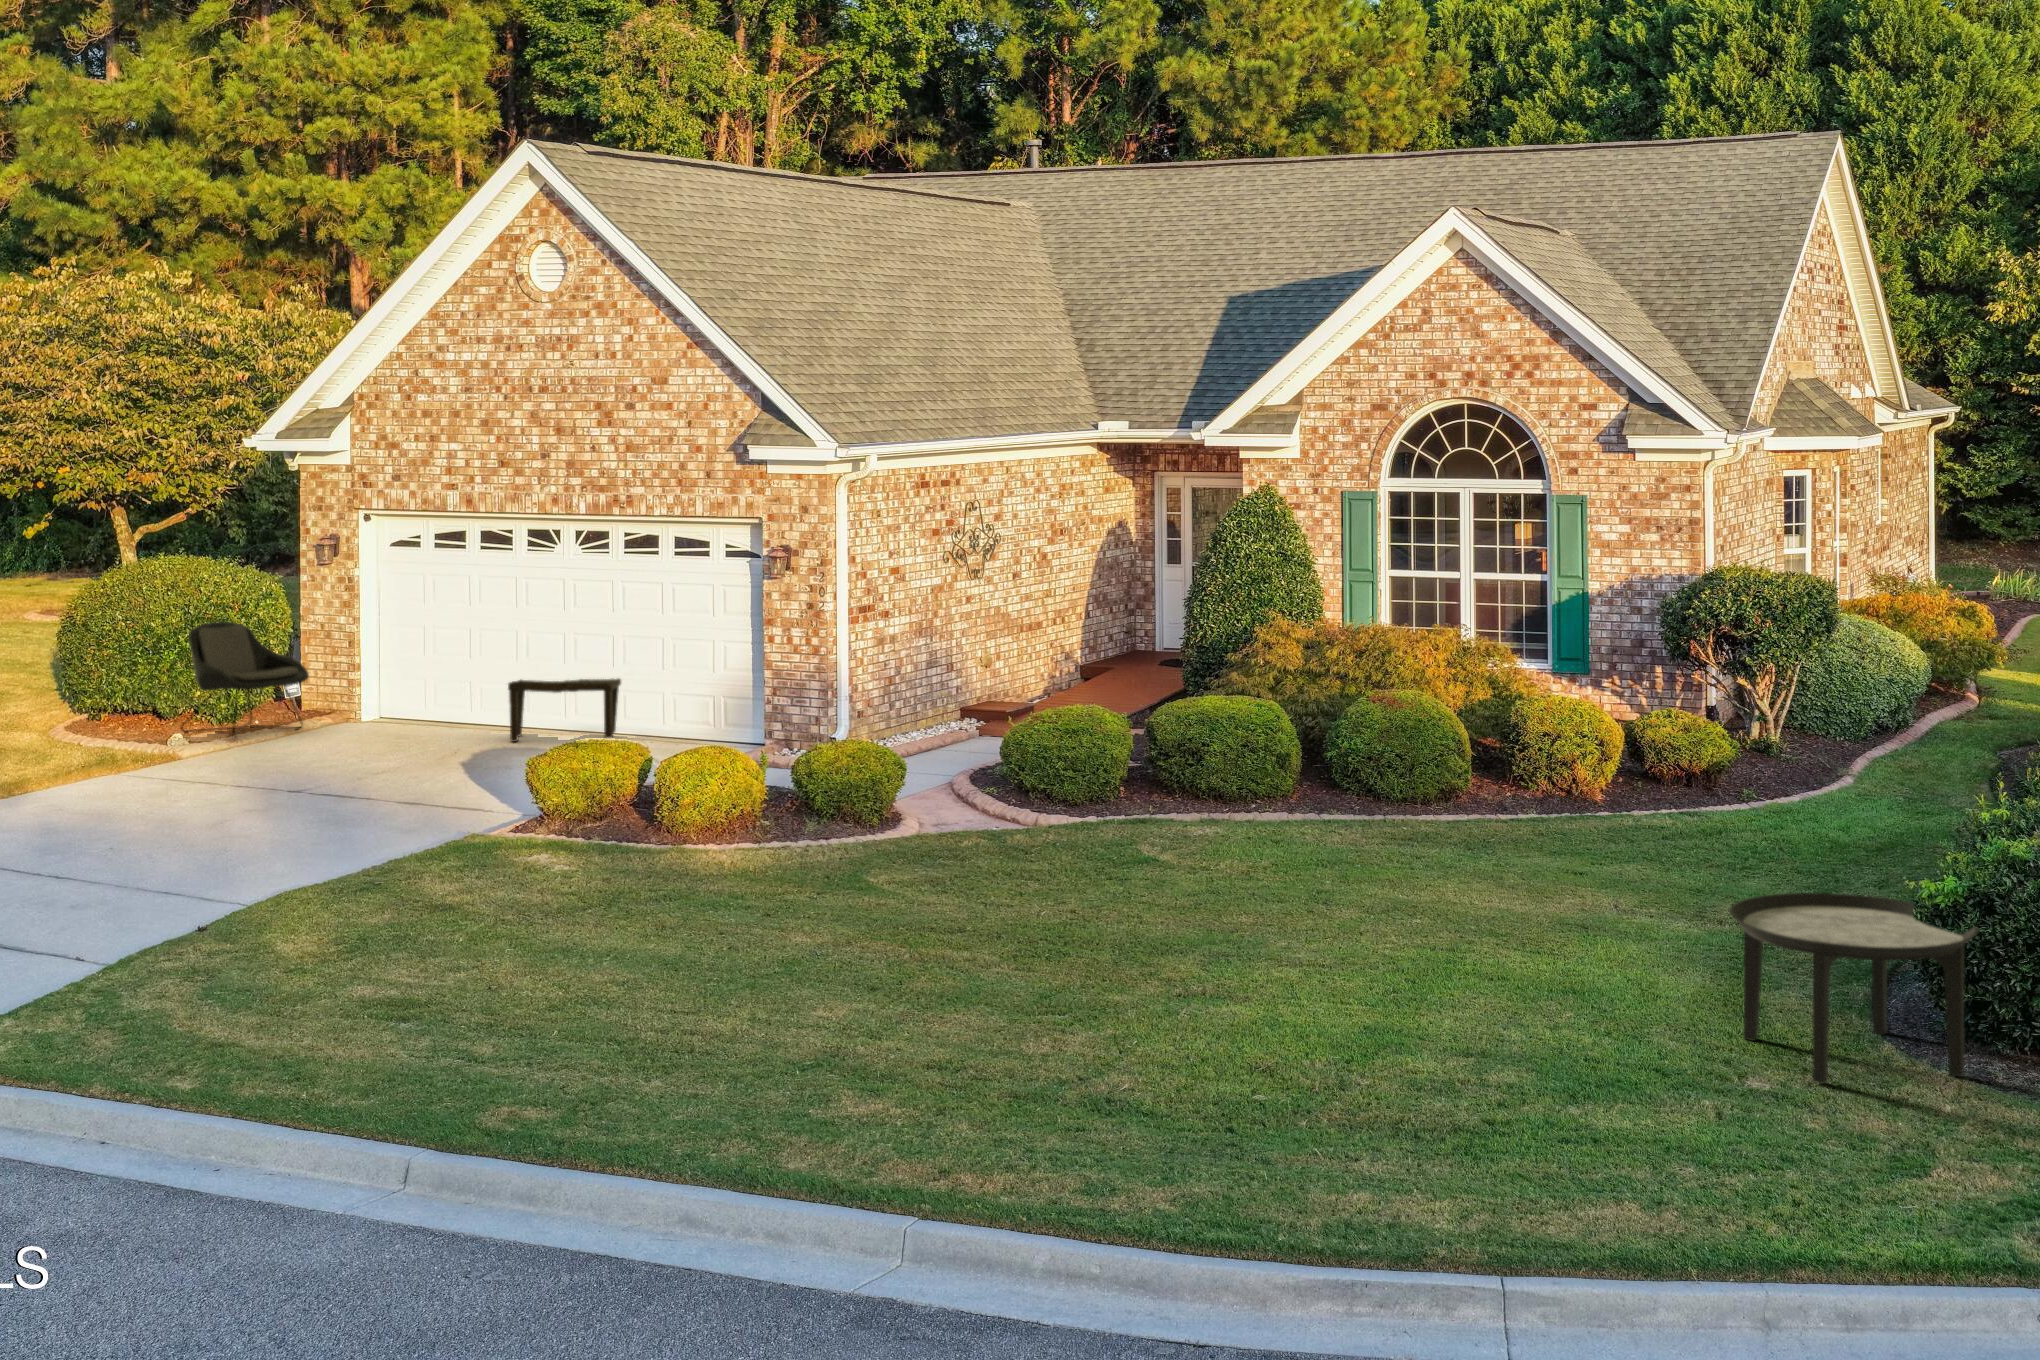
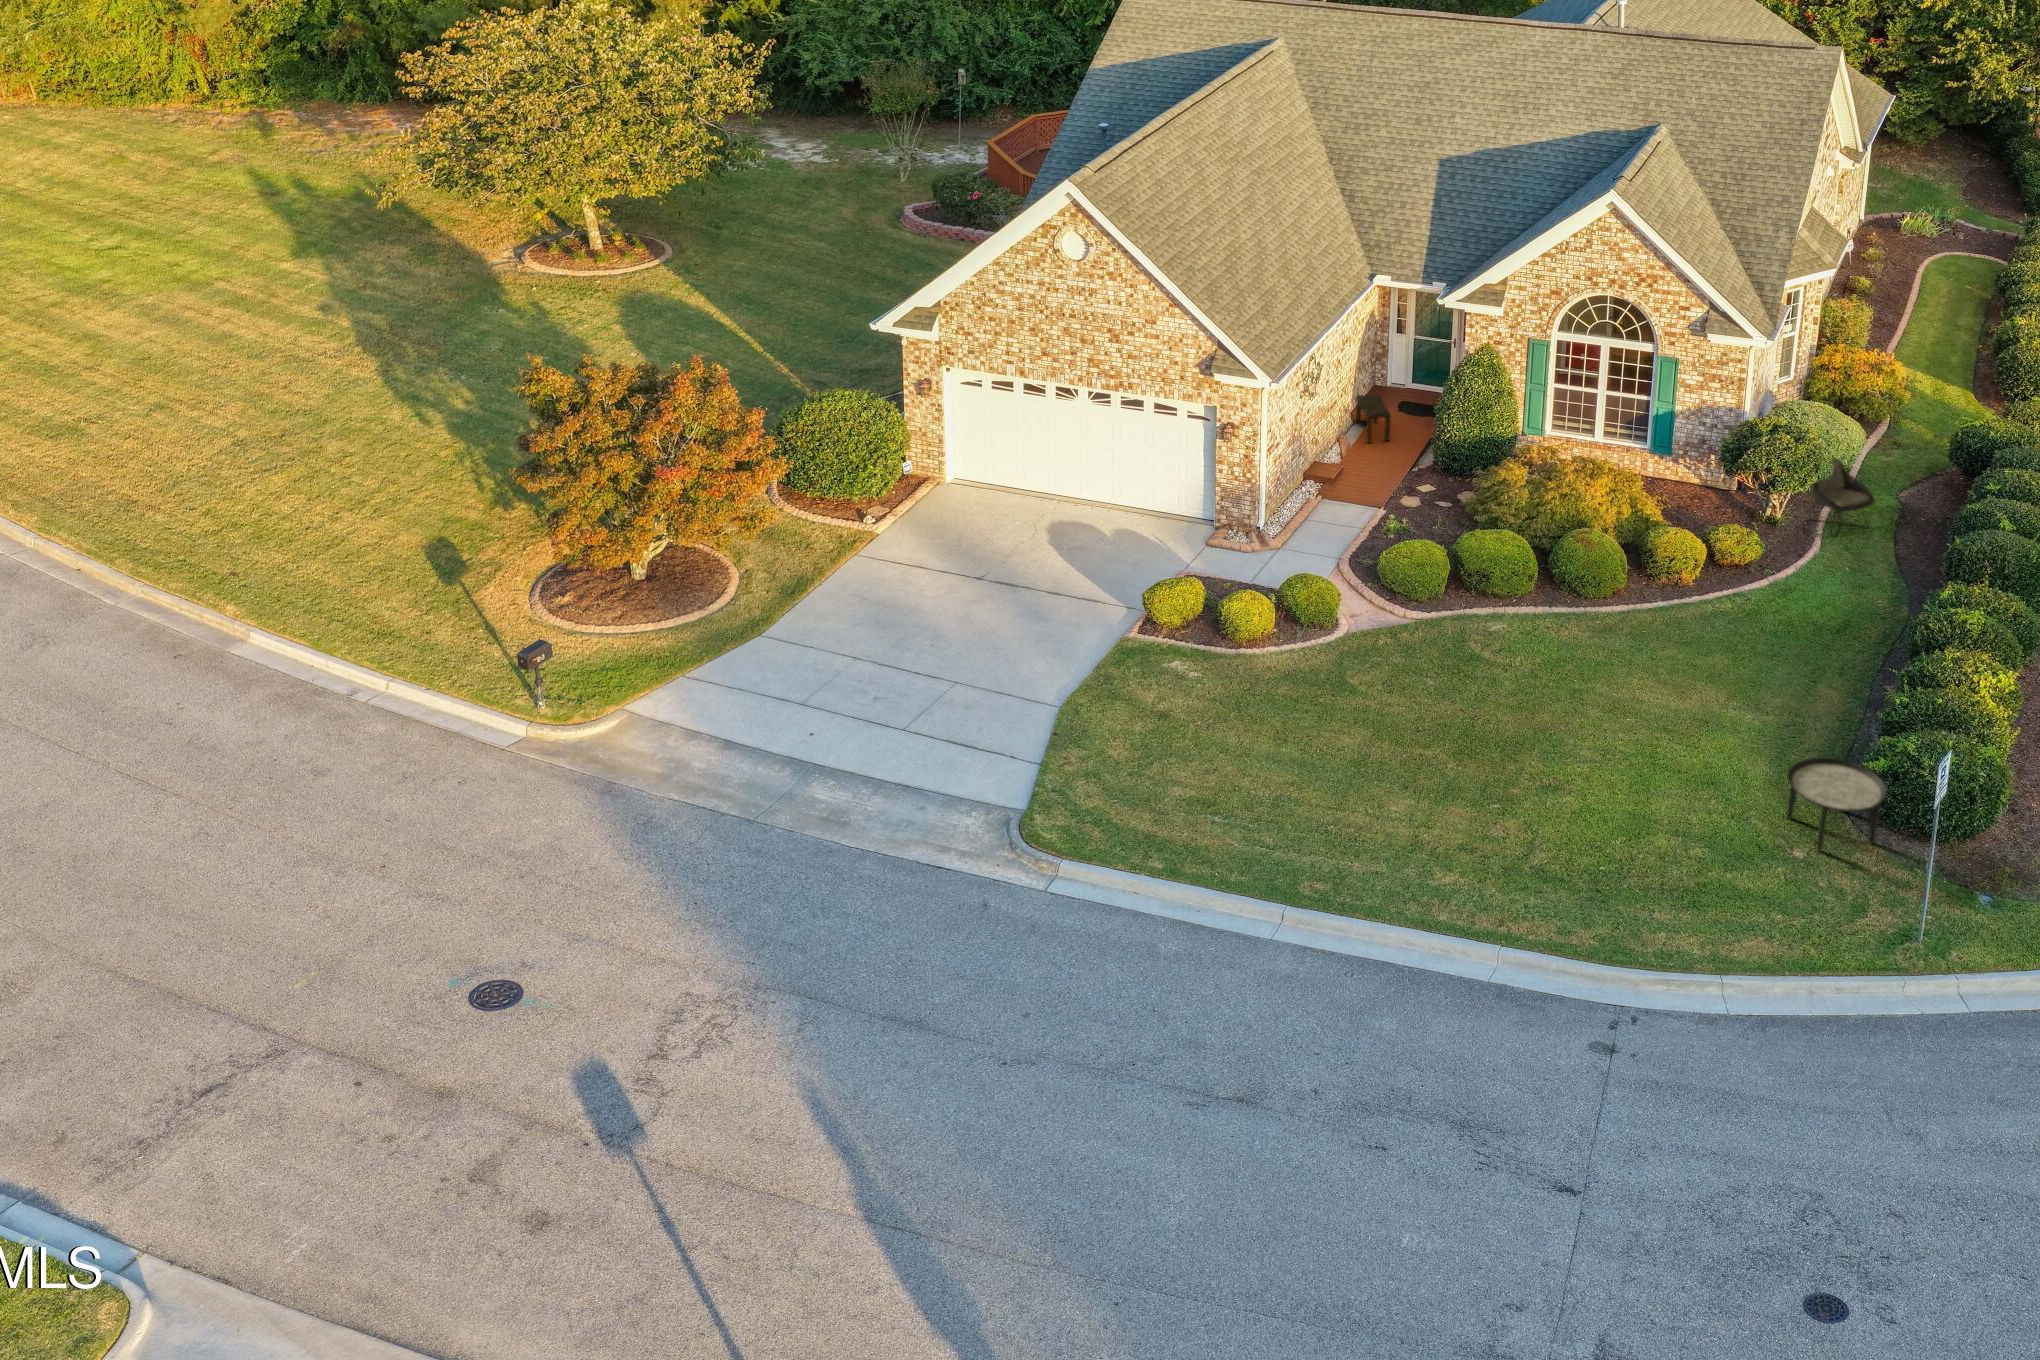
lounge chair: present [181,622,309,739] -> present [1808,458,1875,527]
bench: present [508,679,621,742] -> present [1356,394,1391,443]

